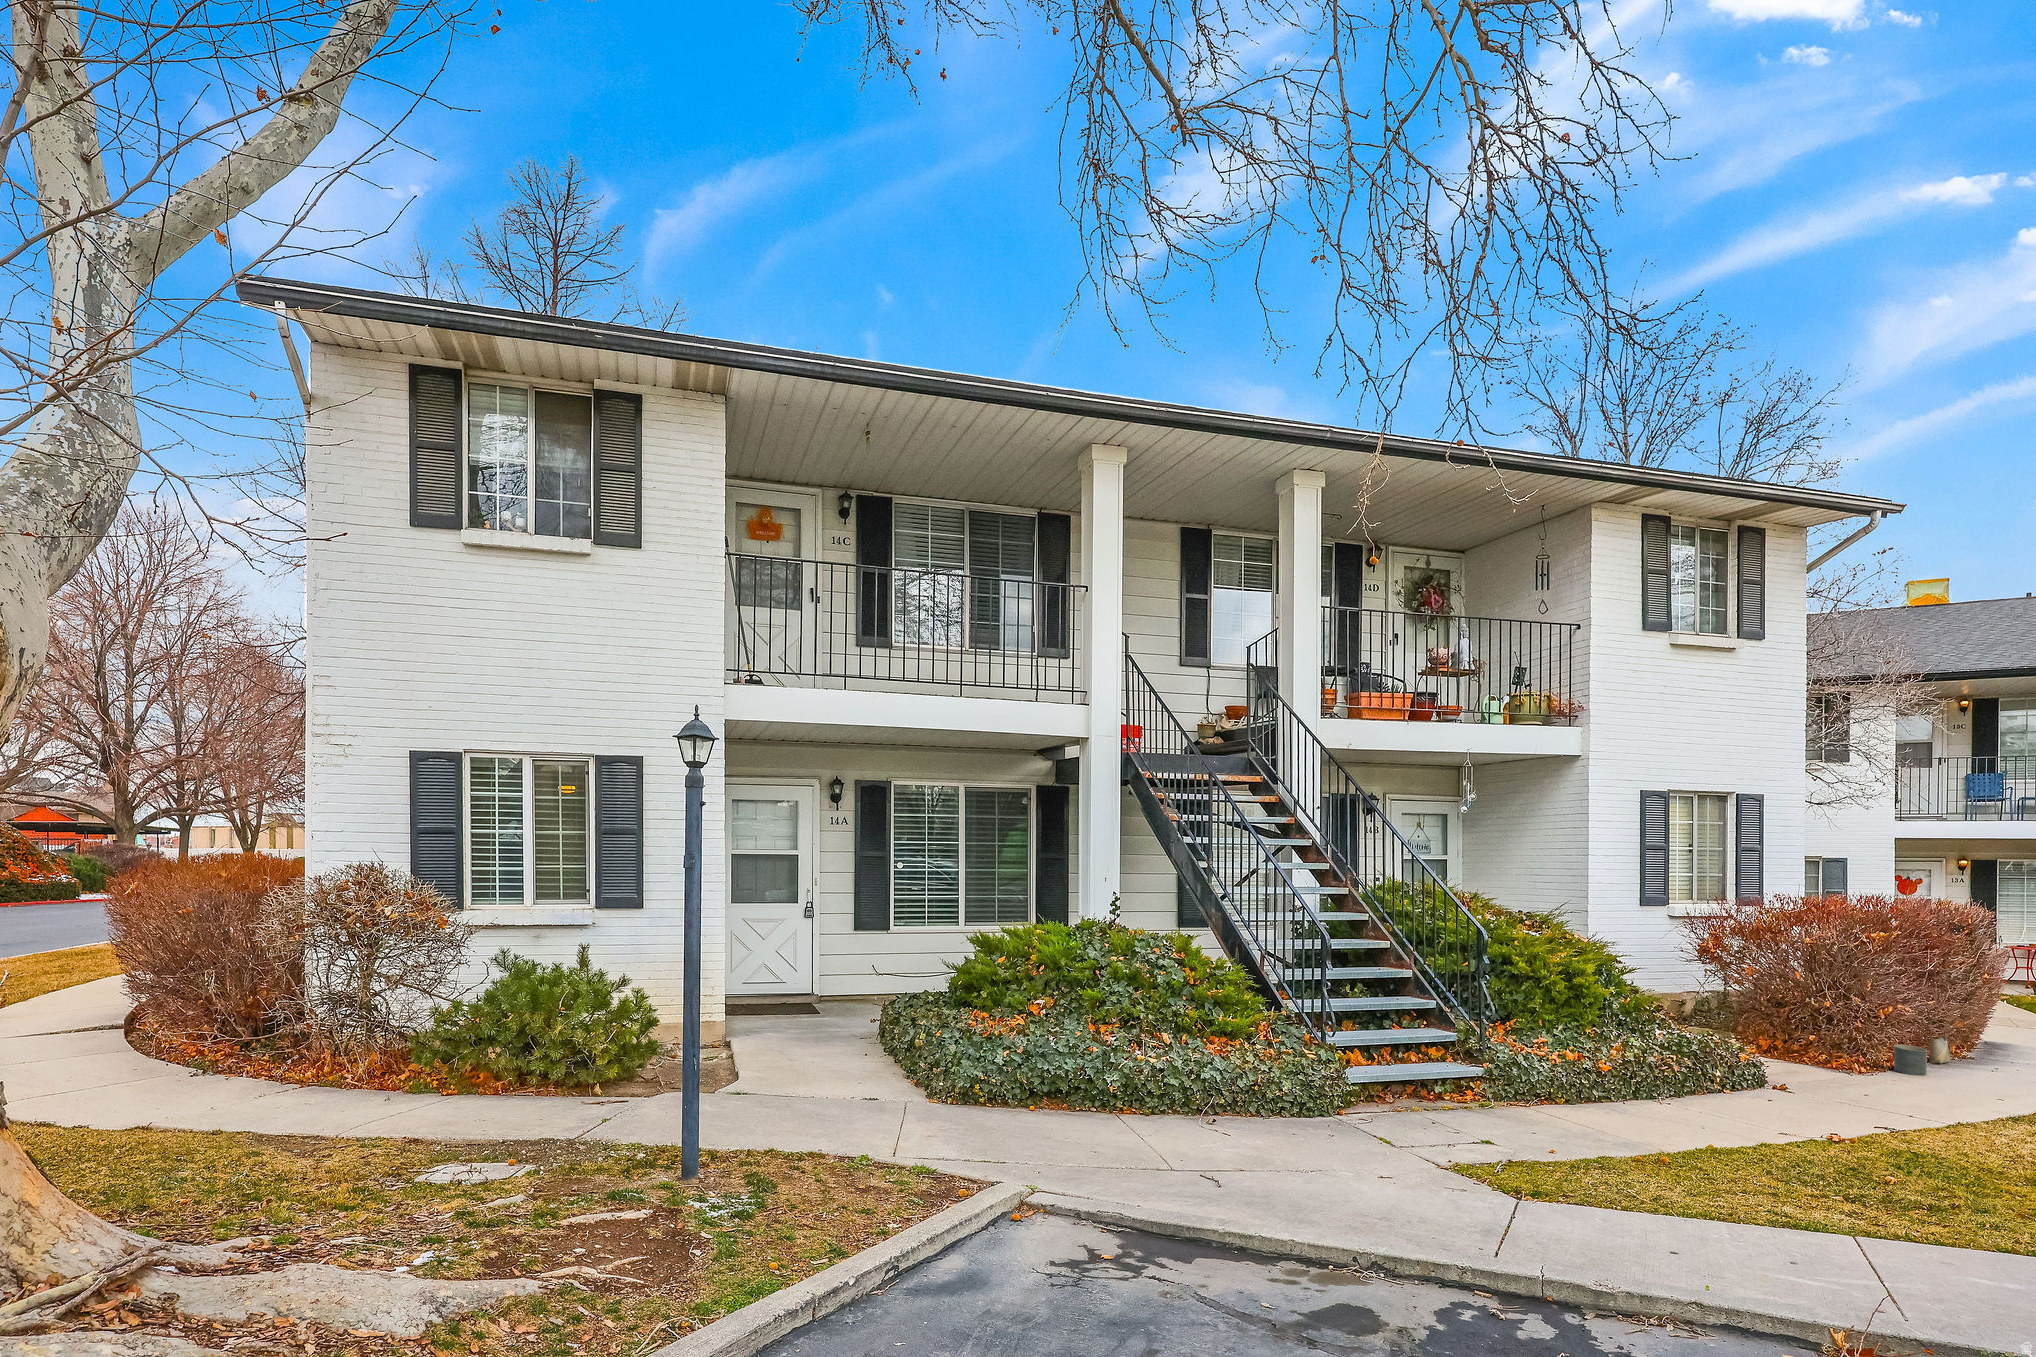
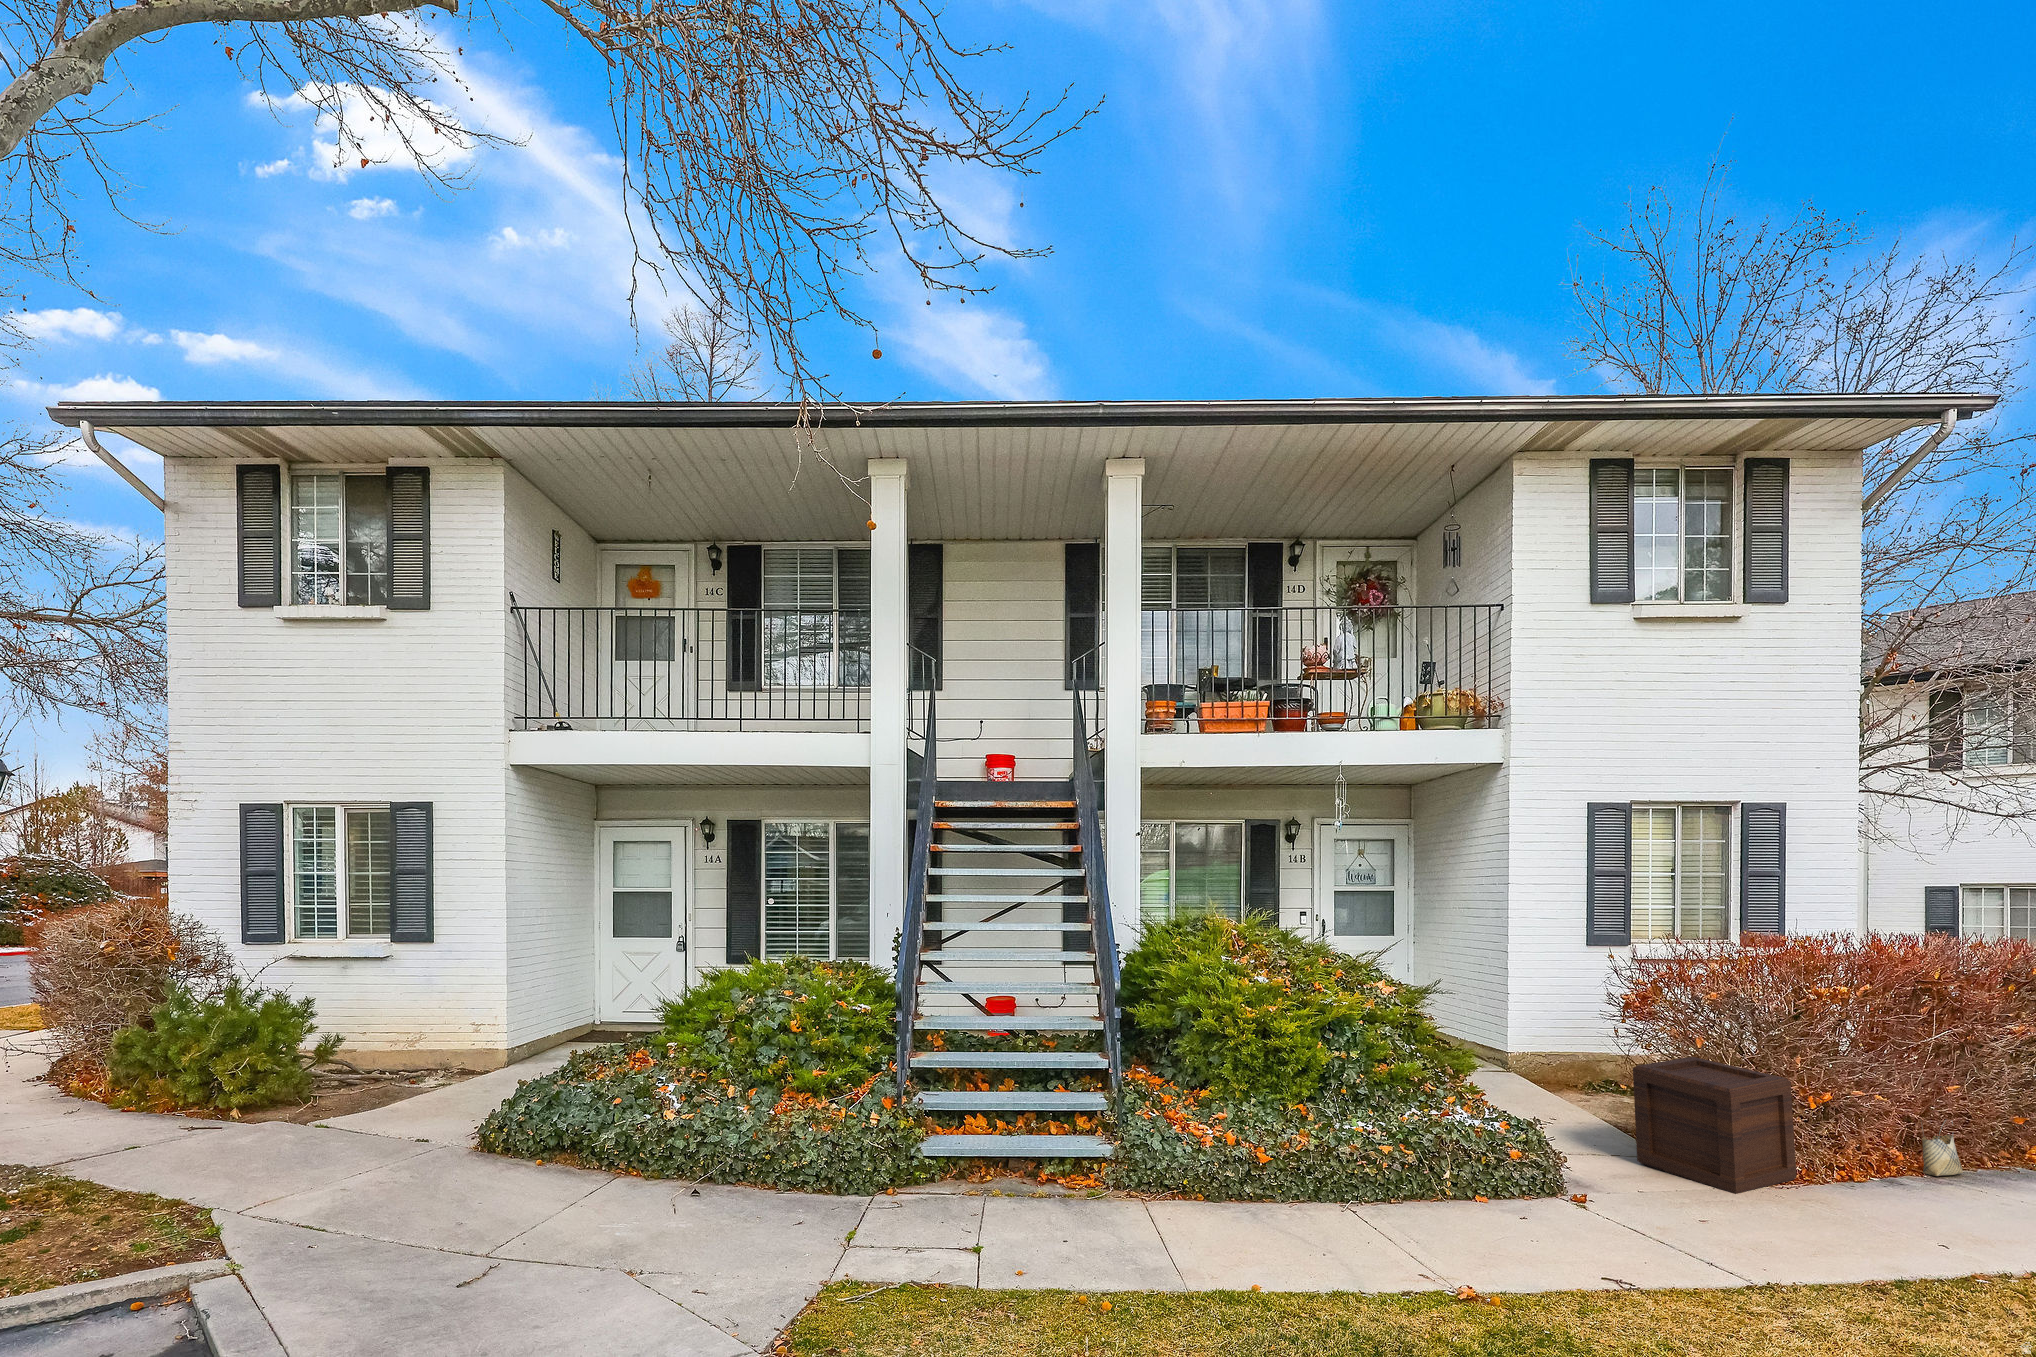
wooden crate: none [1770,986,1873,1081] -> present [1633,1057,1797,1194]
planter: present [1894,1045,1927,1076] -> none [1831,1146,1879,1193]

